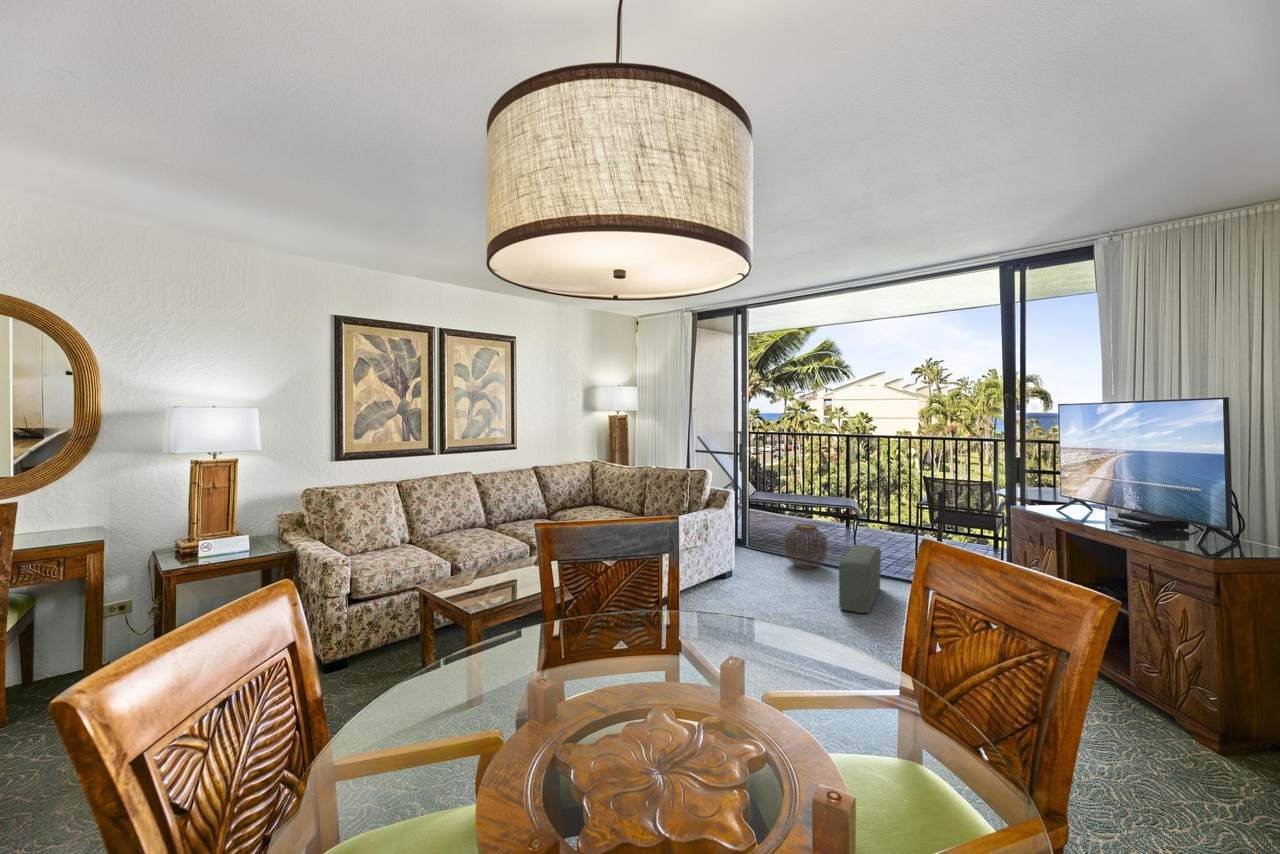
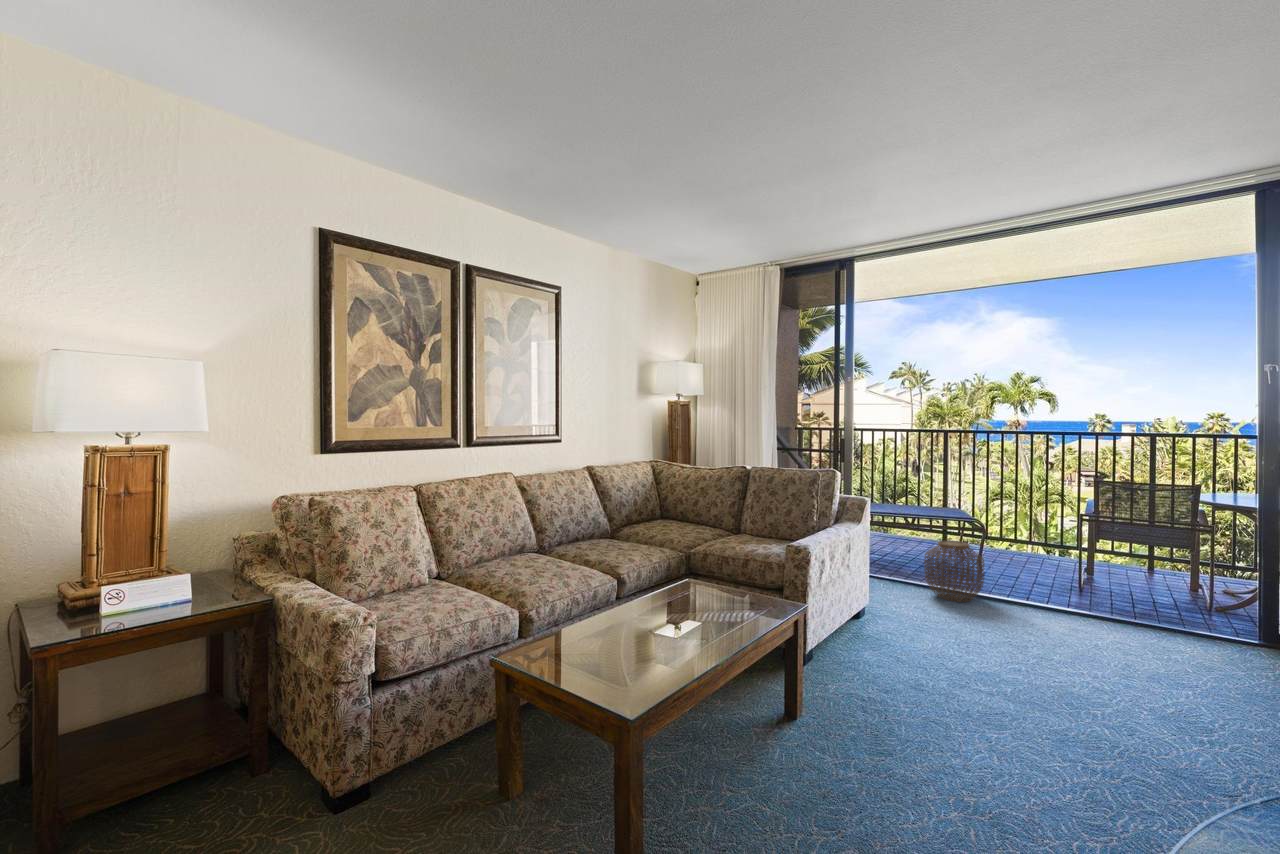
pouf: present [839,545,881,613] -> none [1043,569,1114,669]

